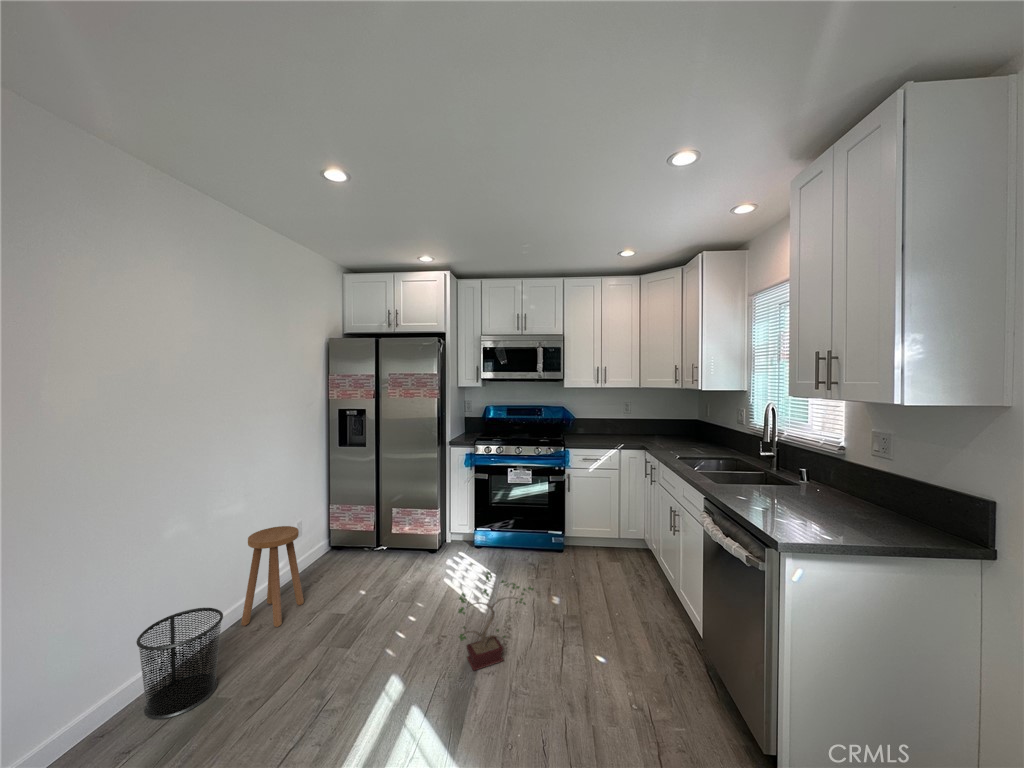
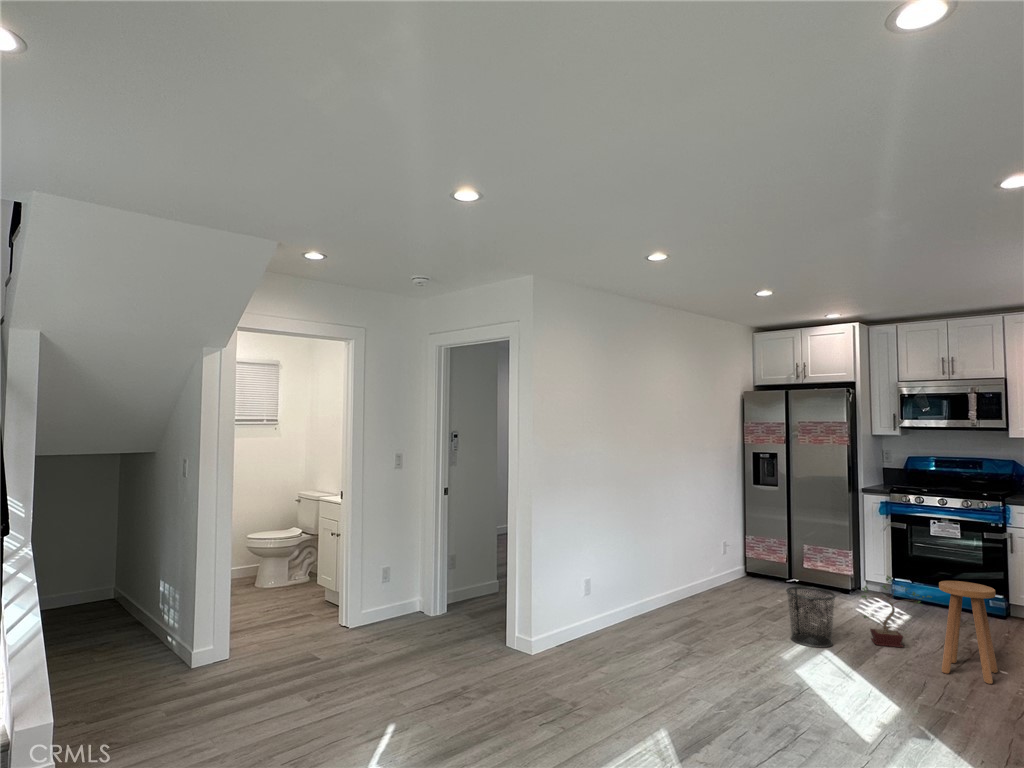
stool: present [241,526,304,627] -> present [939,581,998,684]
waste bin: present [136,608,223,719] -> present [786,586,836,648]

